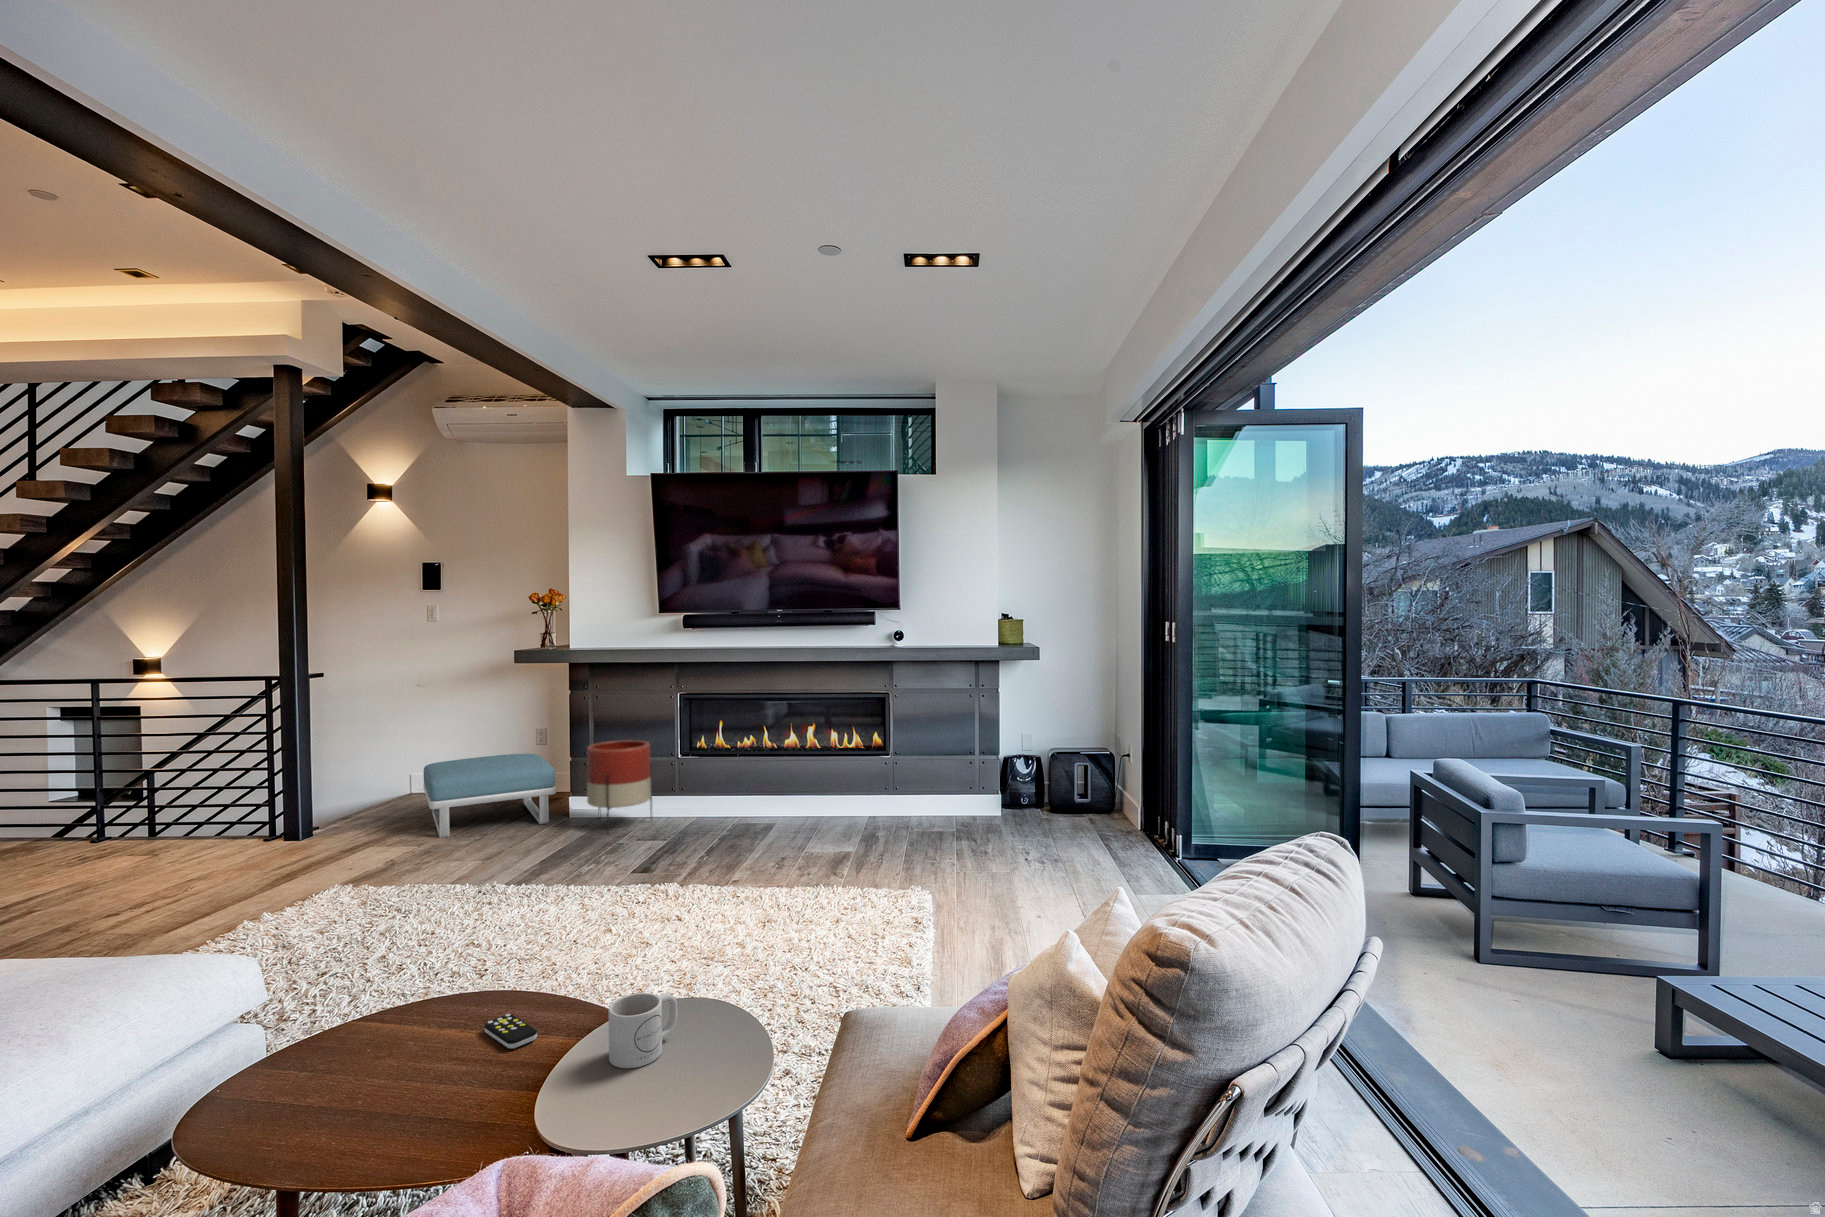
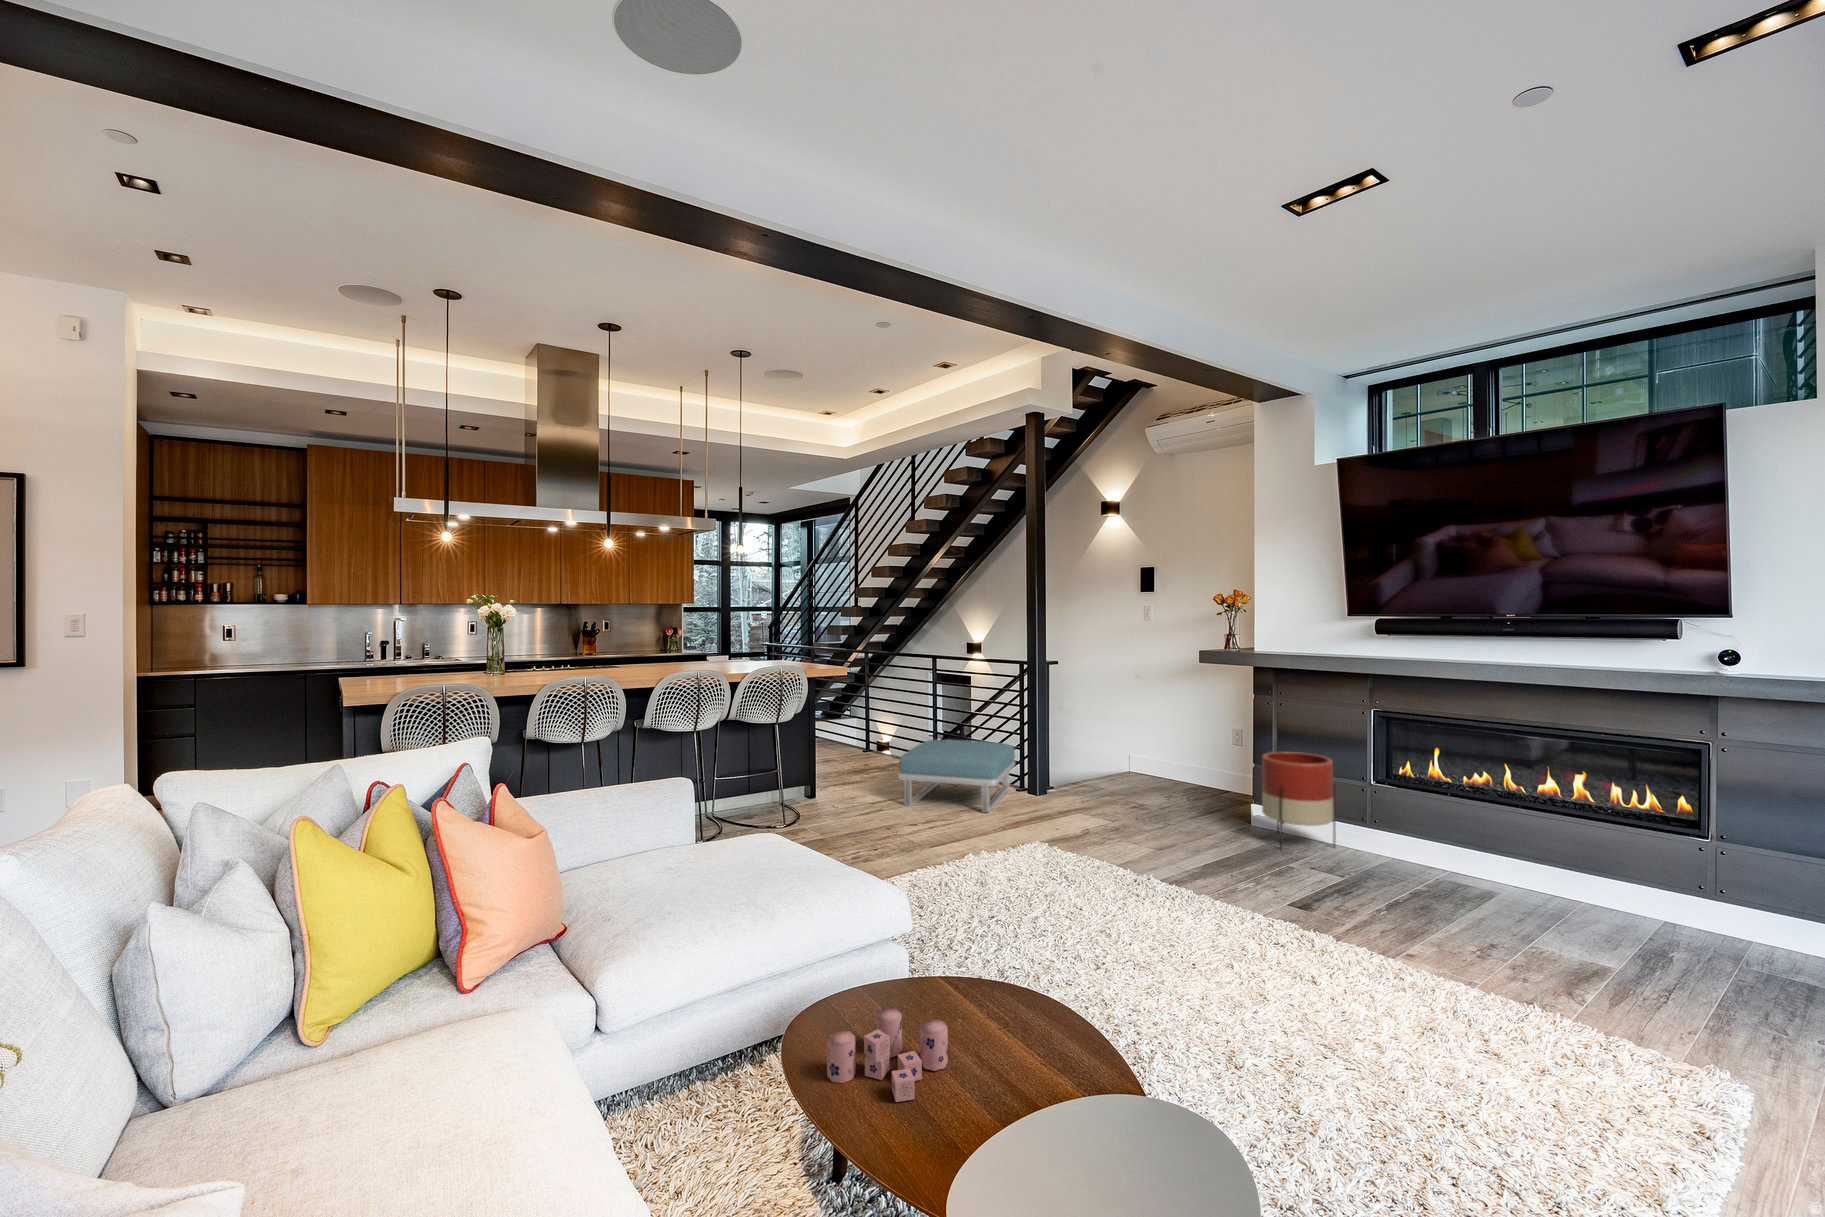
footstool: present [423,754,556,838] -> present [898,740,1015,813]
mug: present [608,993,678,1068] -> none [1071,1087,1159,1186]
remote control: present [484,1014,537,1049] -> none [1004,1039,1039,1081]
candle: none [285,1026,433,1139] -> present [827,1008,948,1102]

